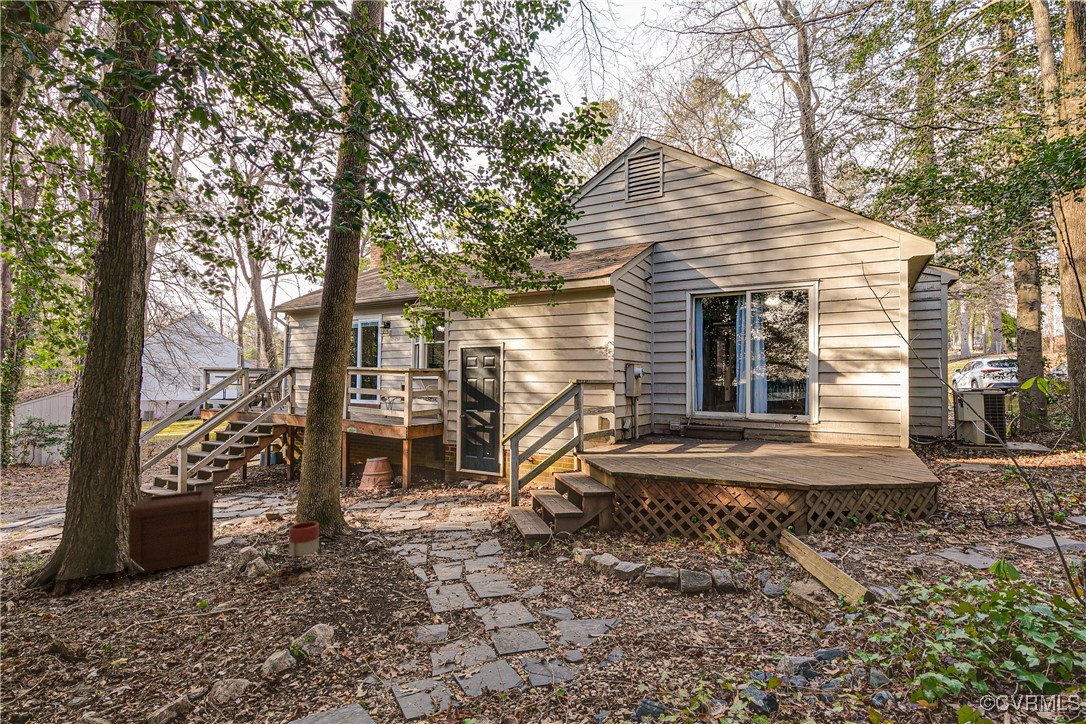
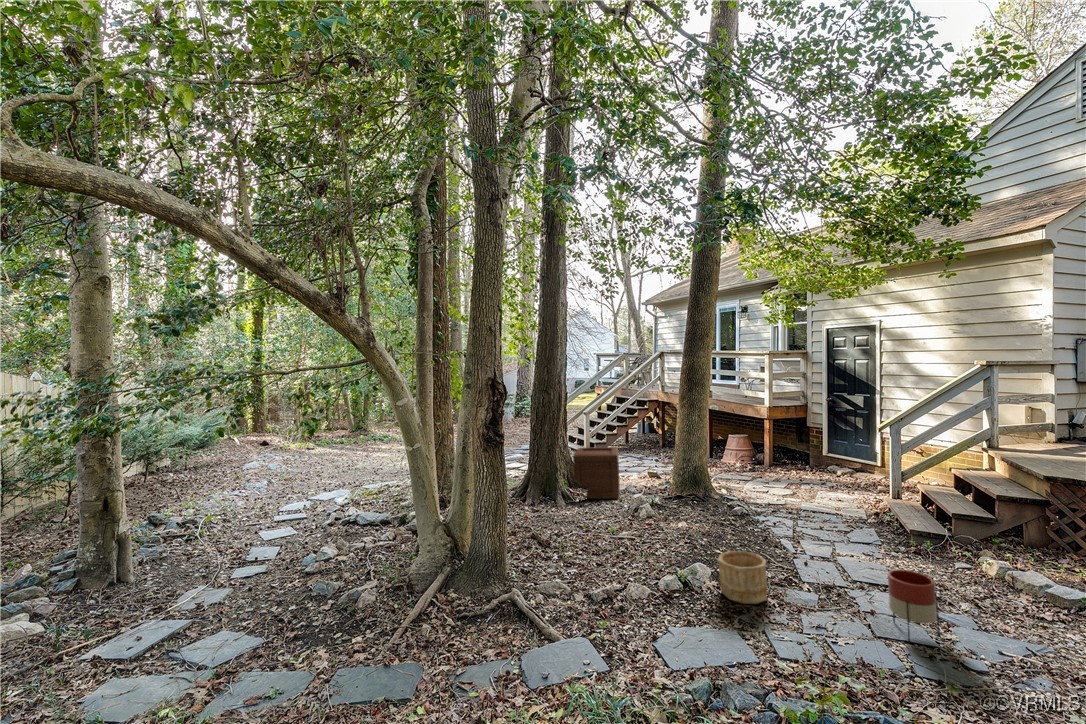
planter: present [289,522,321,566] -> present [888,570,940,642]
wooden bucket: none [334,598,394,668] -> present [717,551,767,604]

